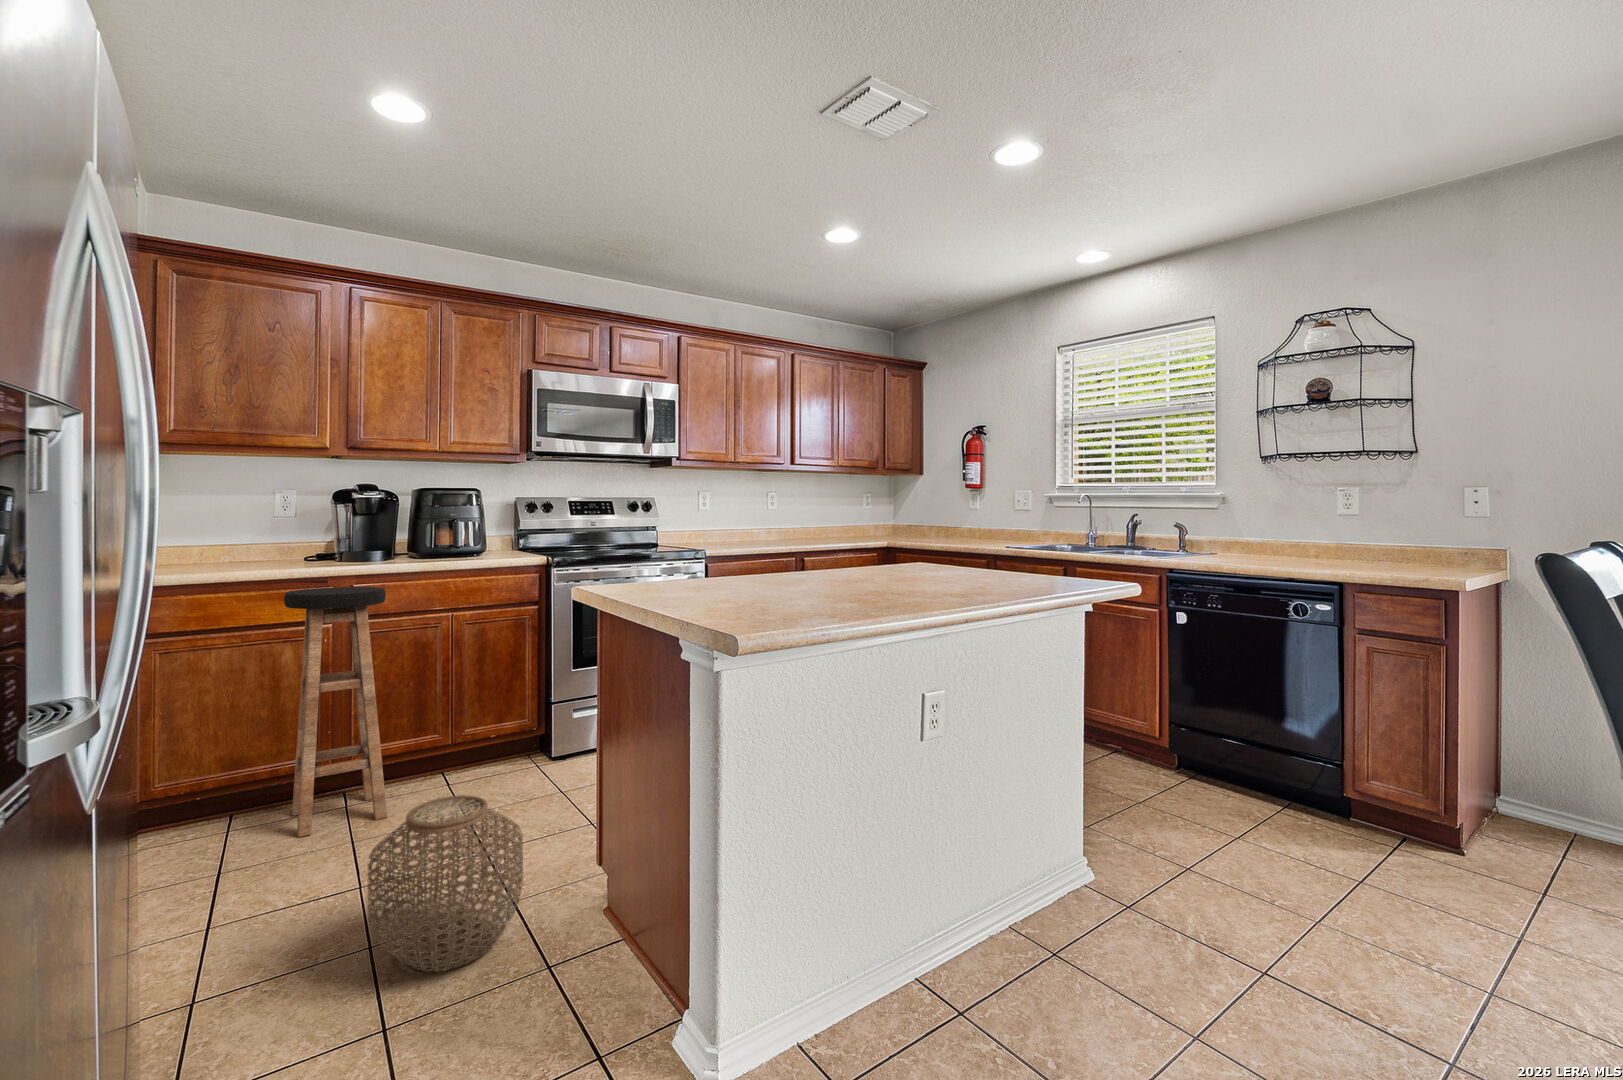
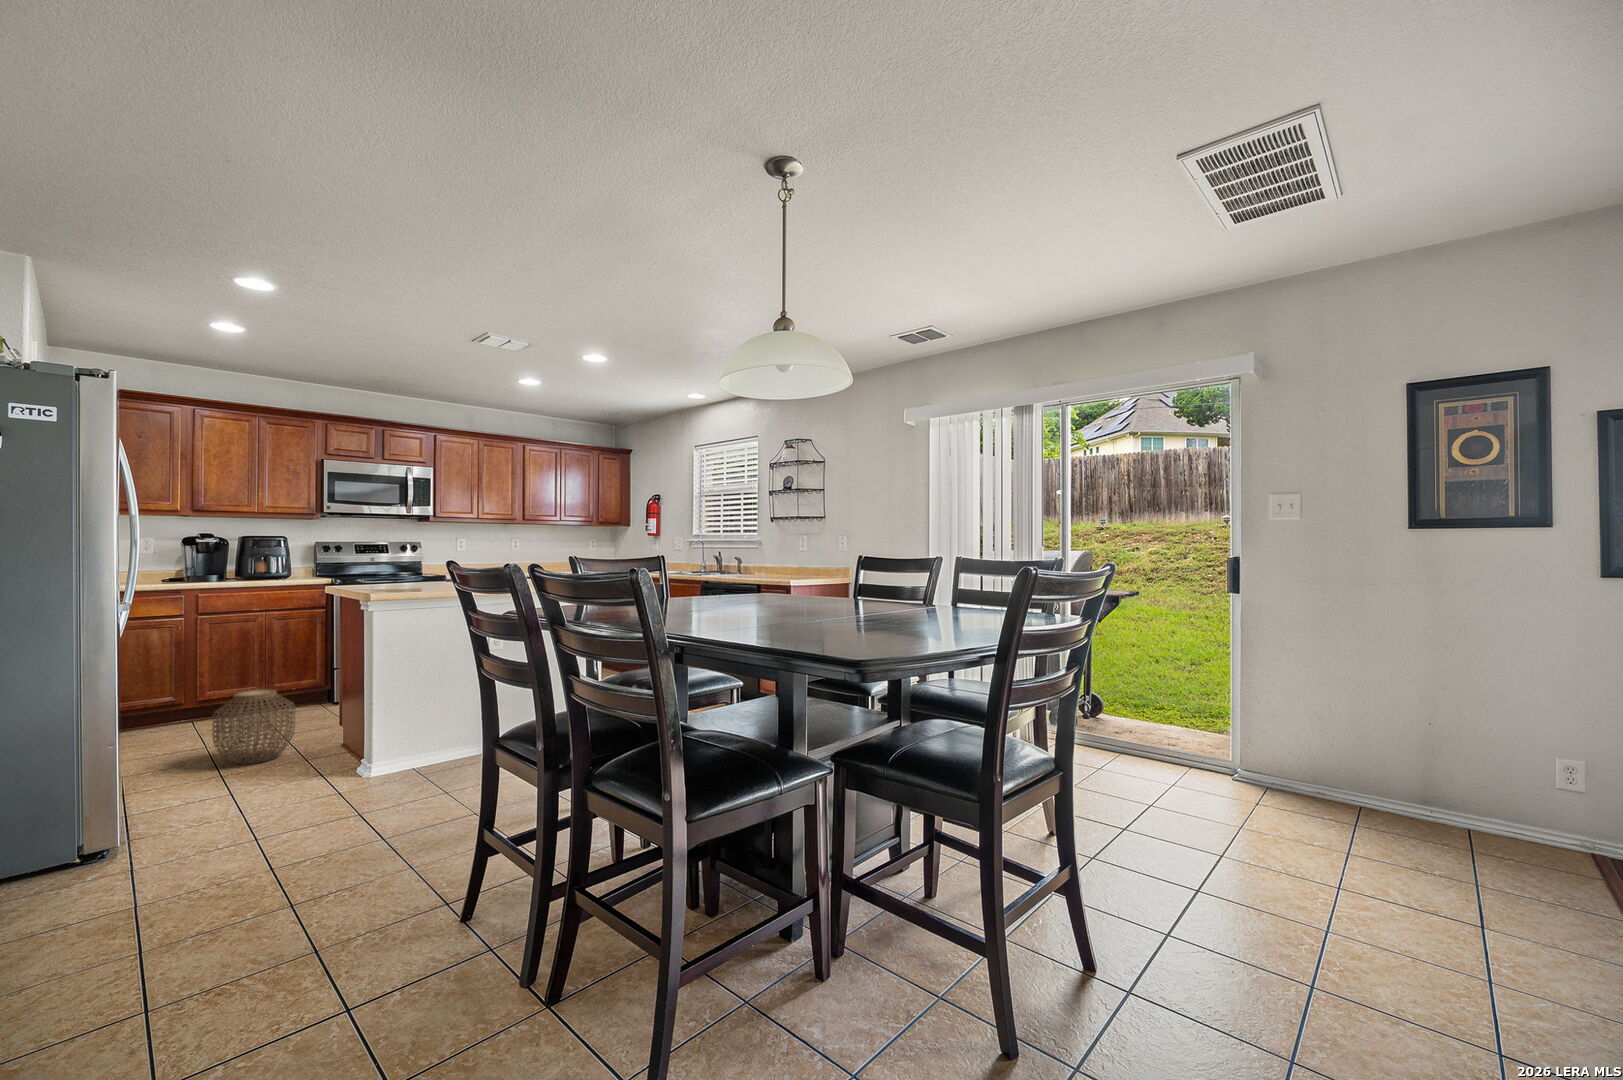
bar stool: present [284,587,387,837] -> none [154,596,220,736]

